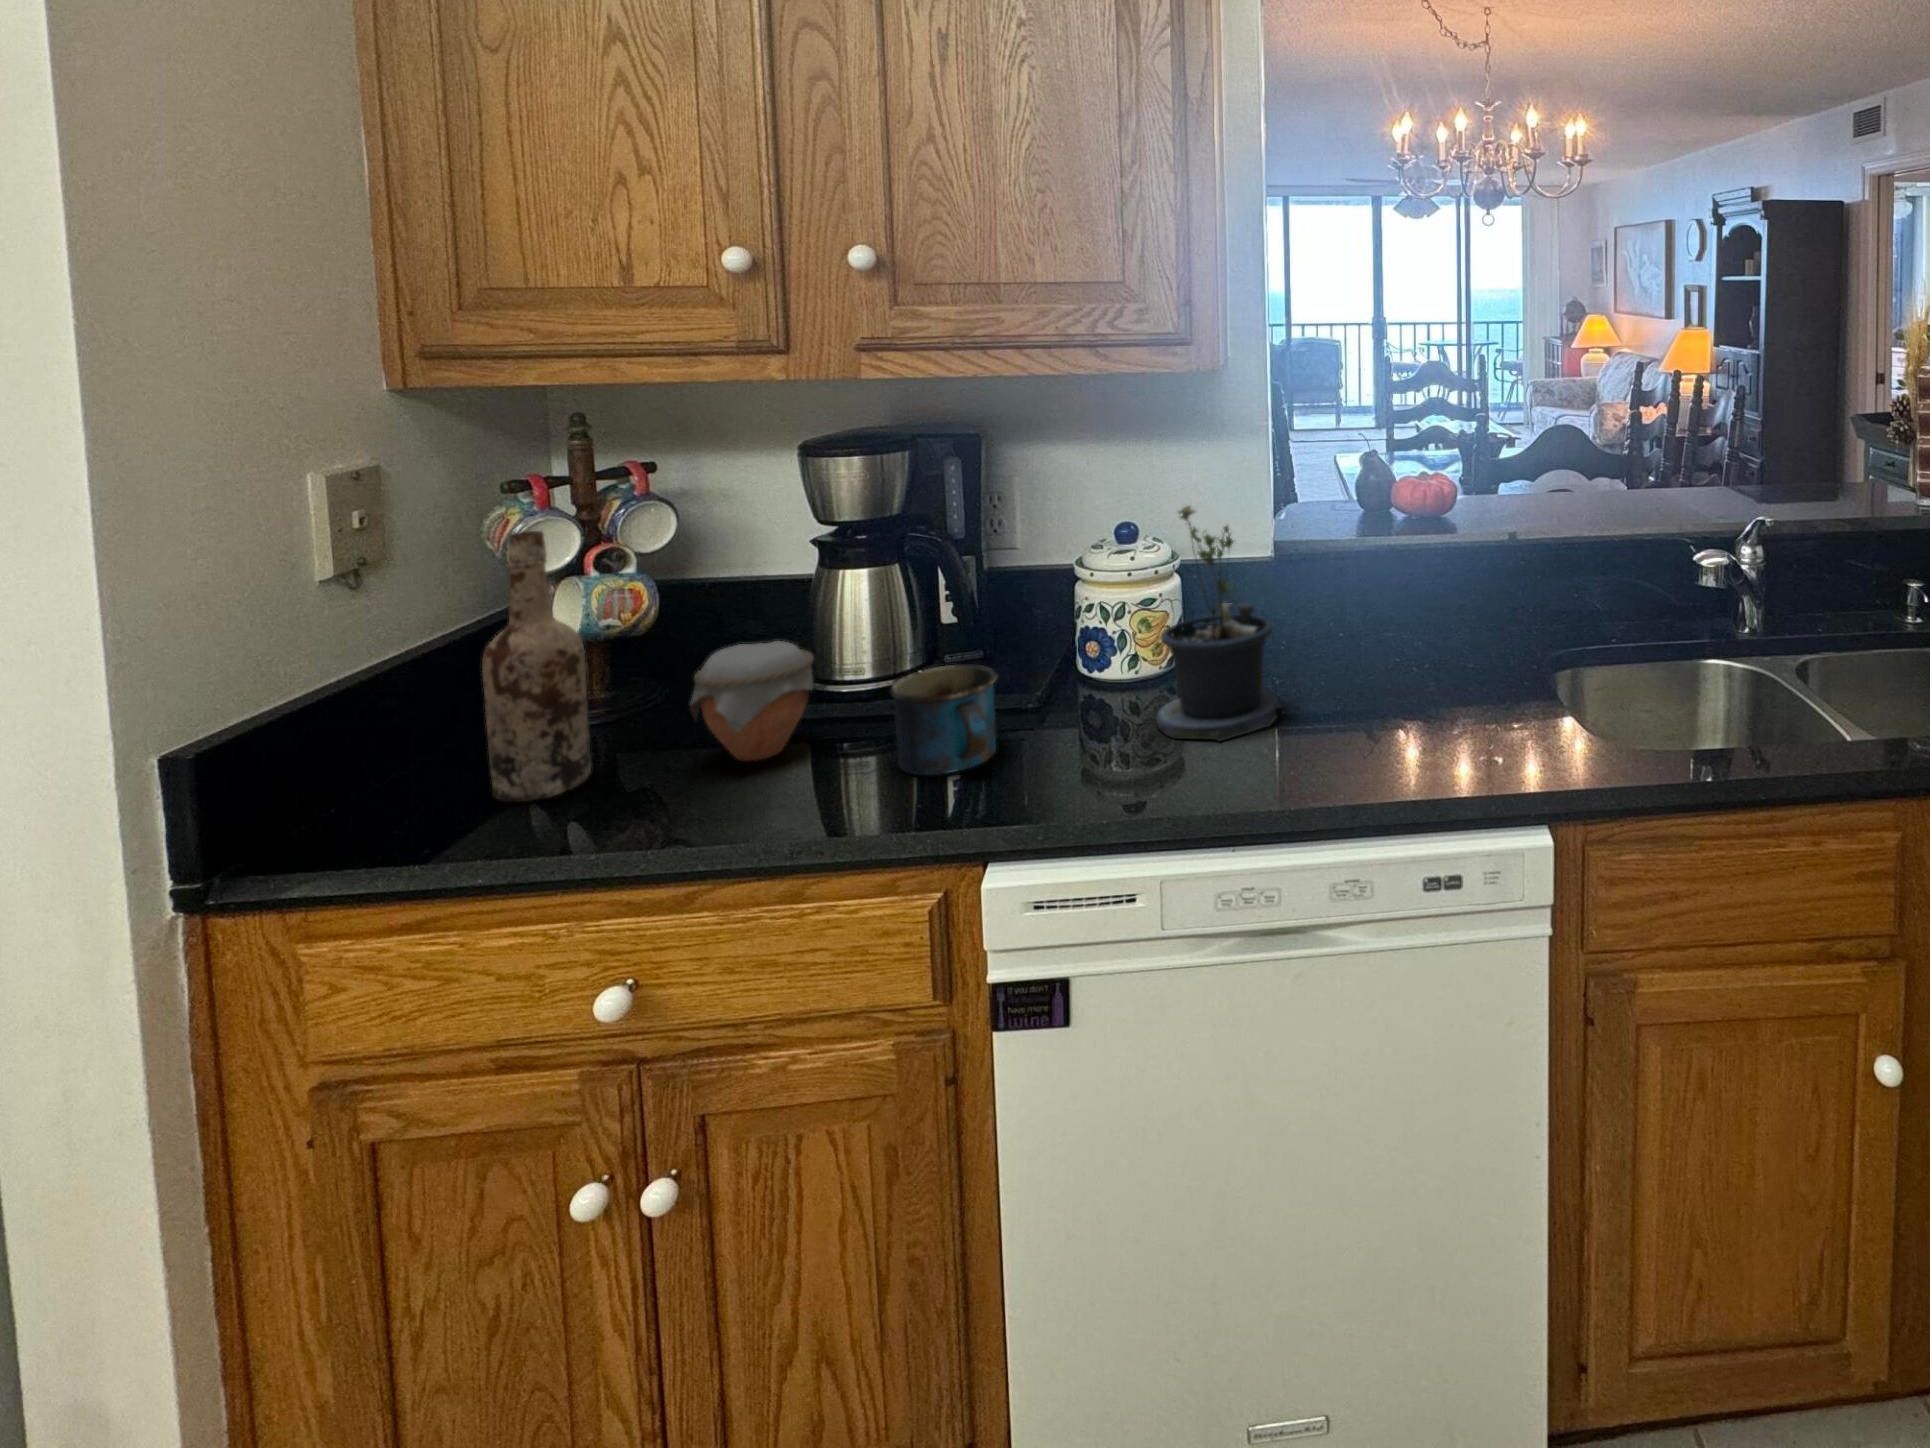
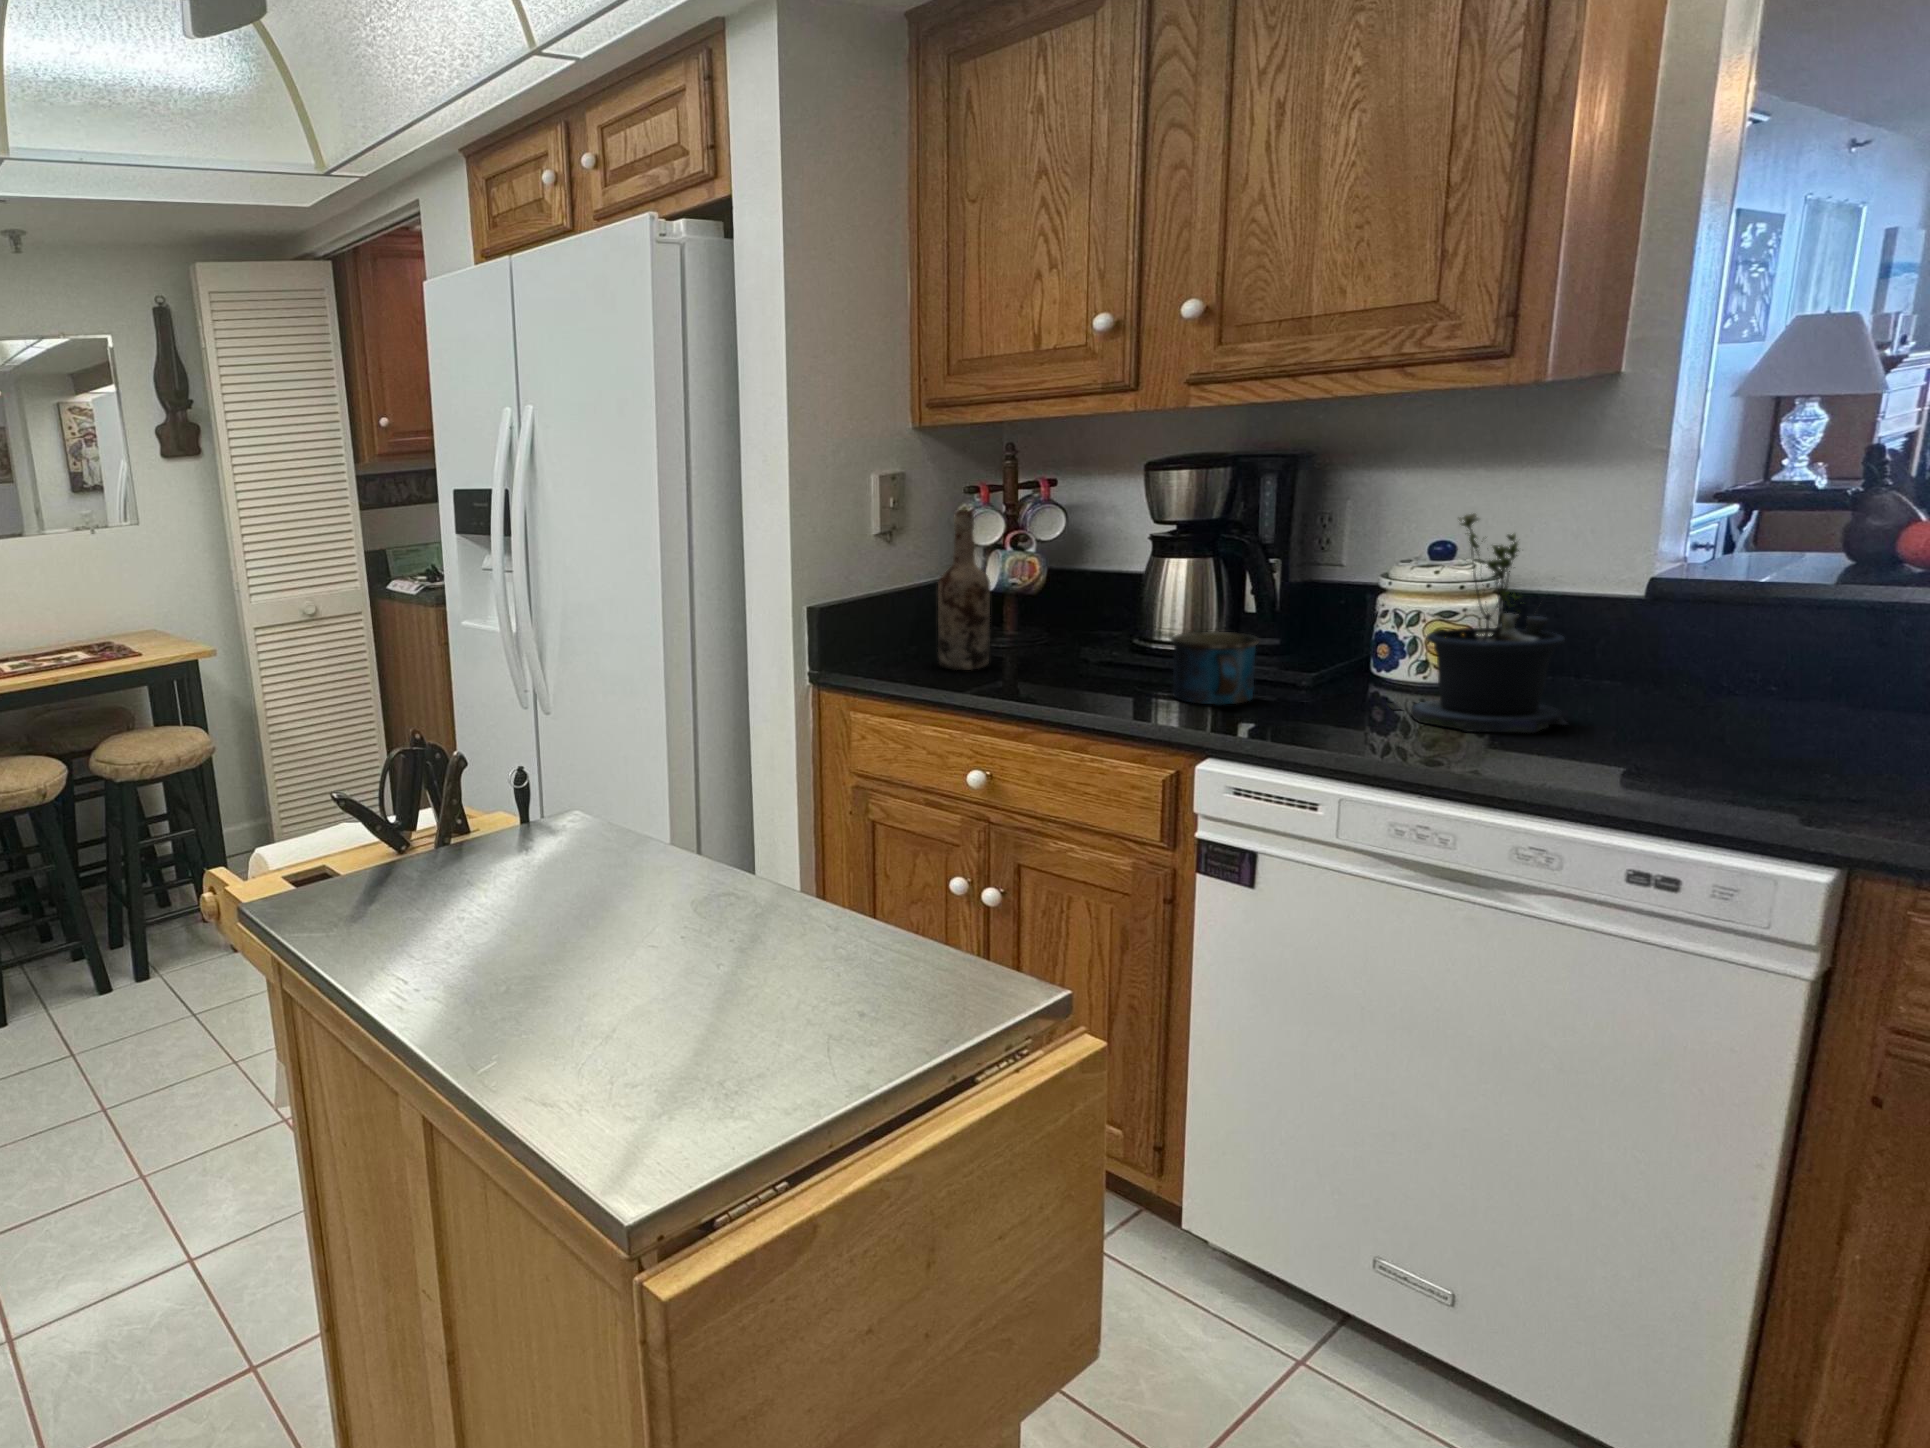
jar: present [690,641,814,762] -> none [1045,599,1130,676]

